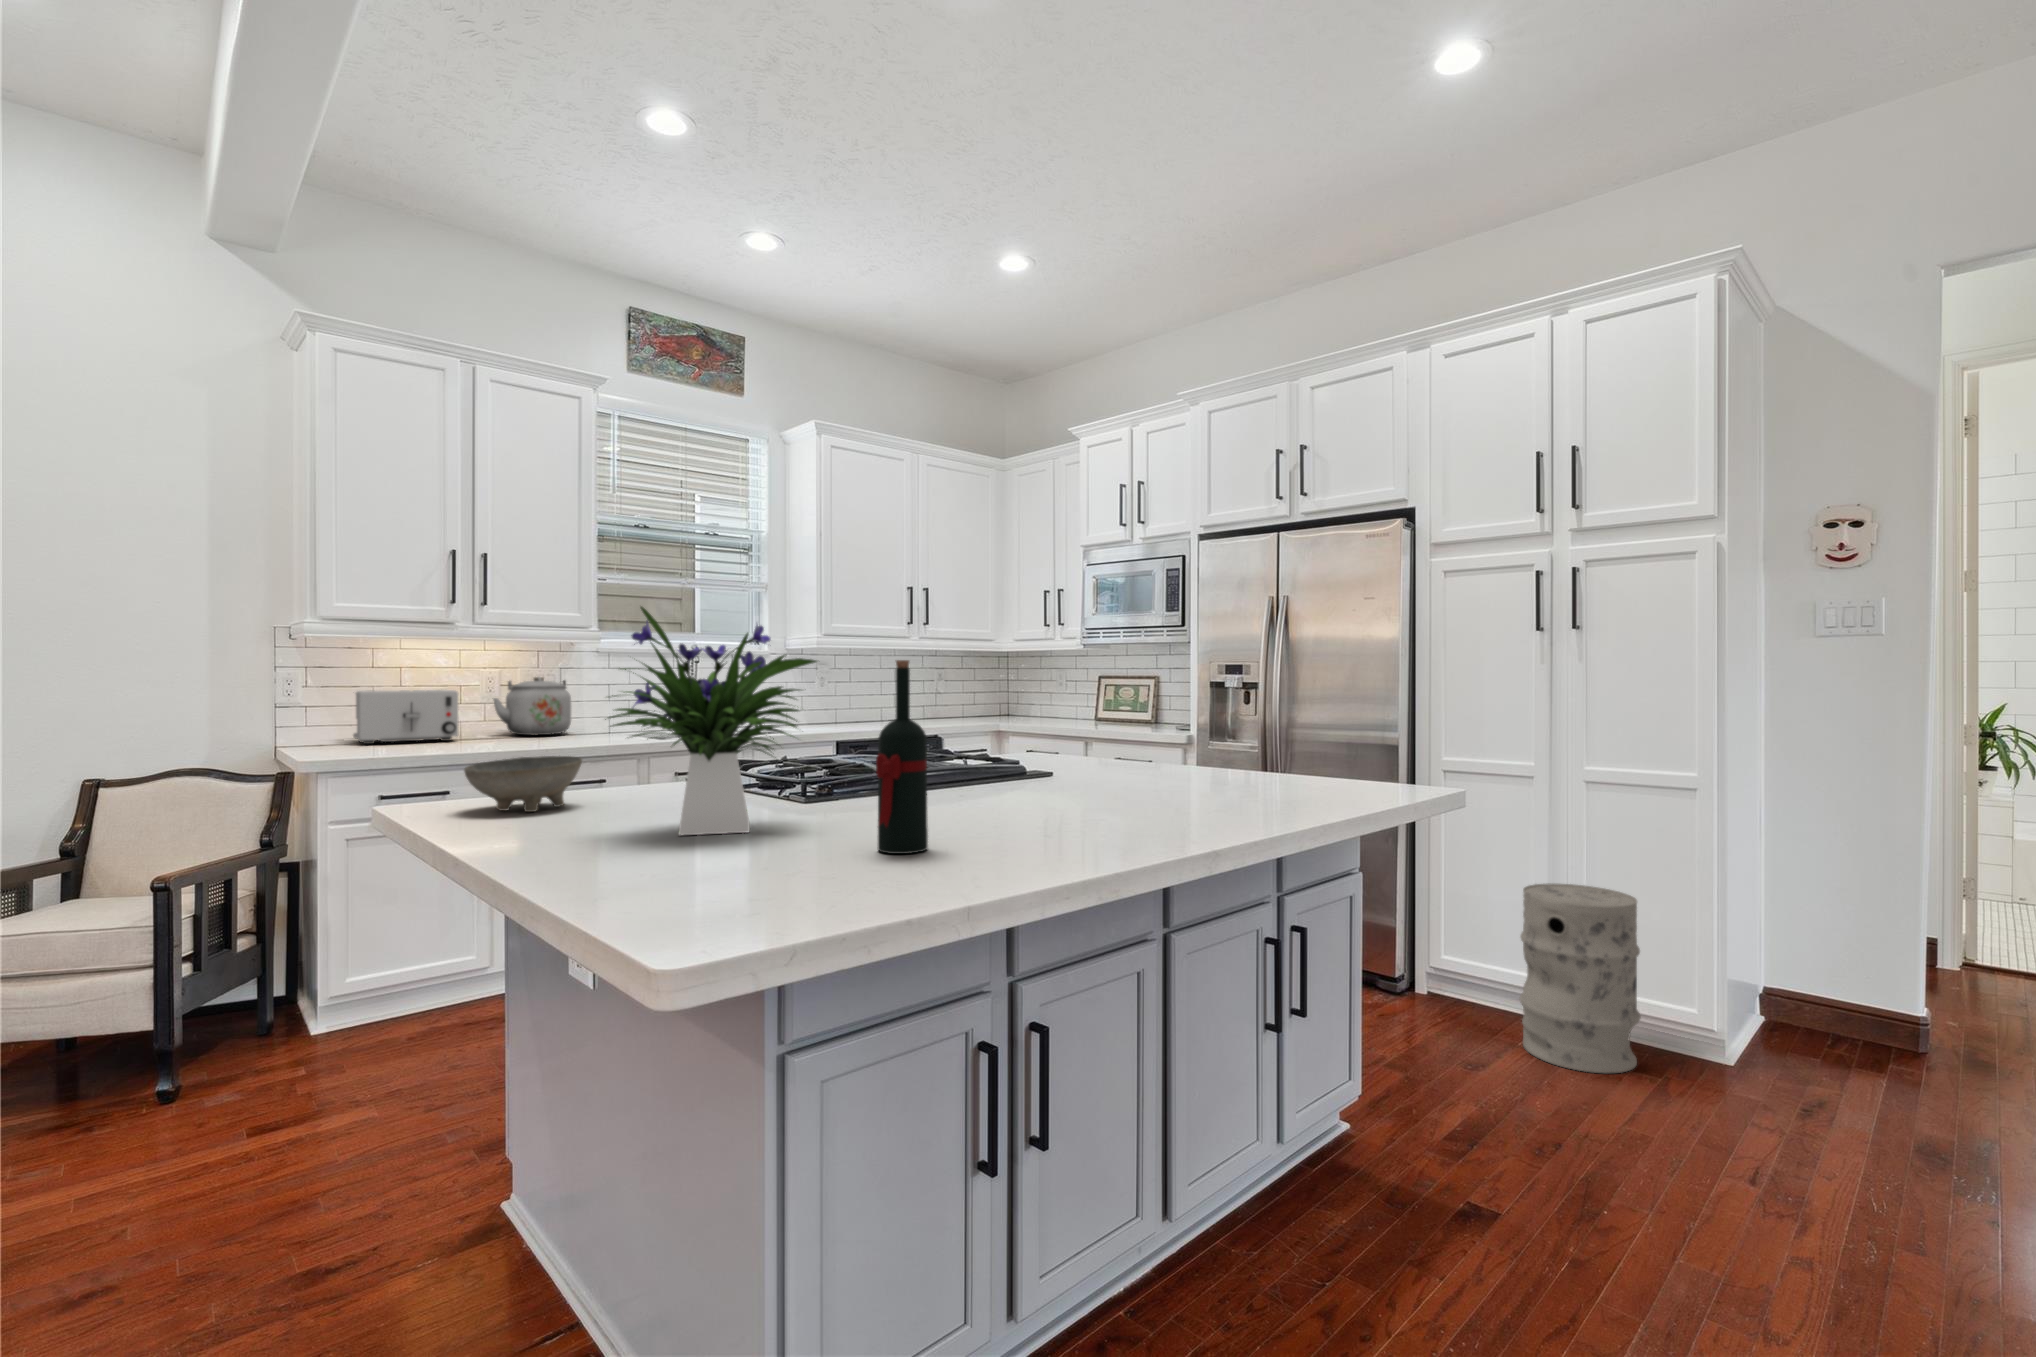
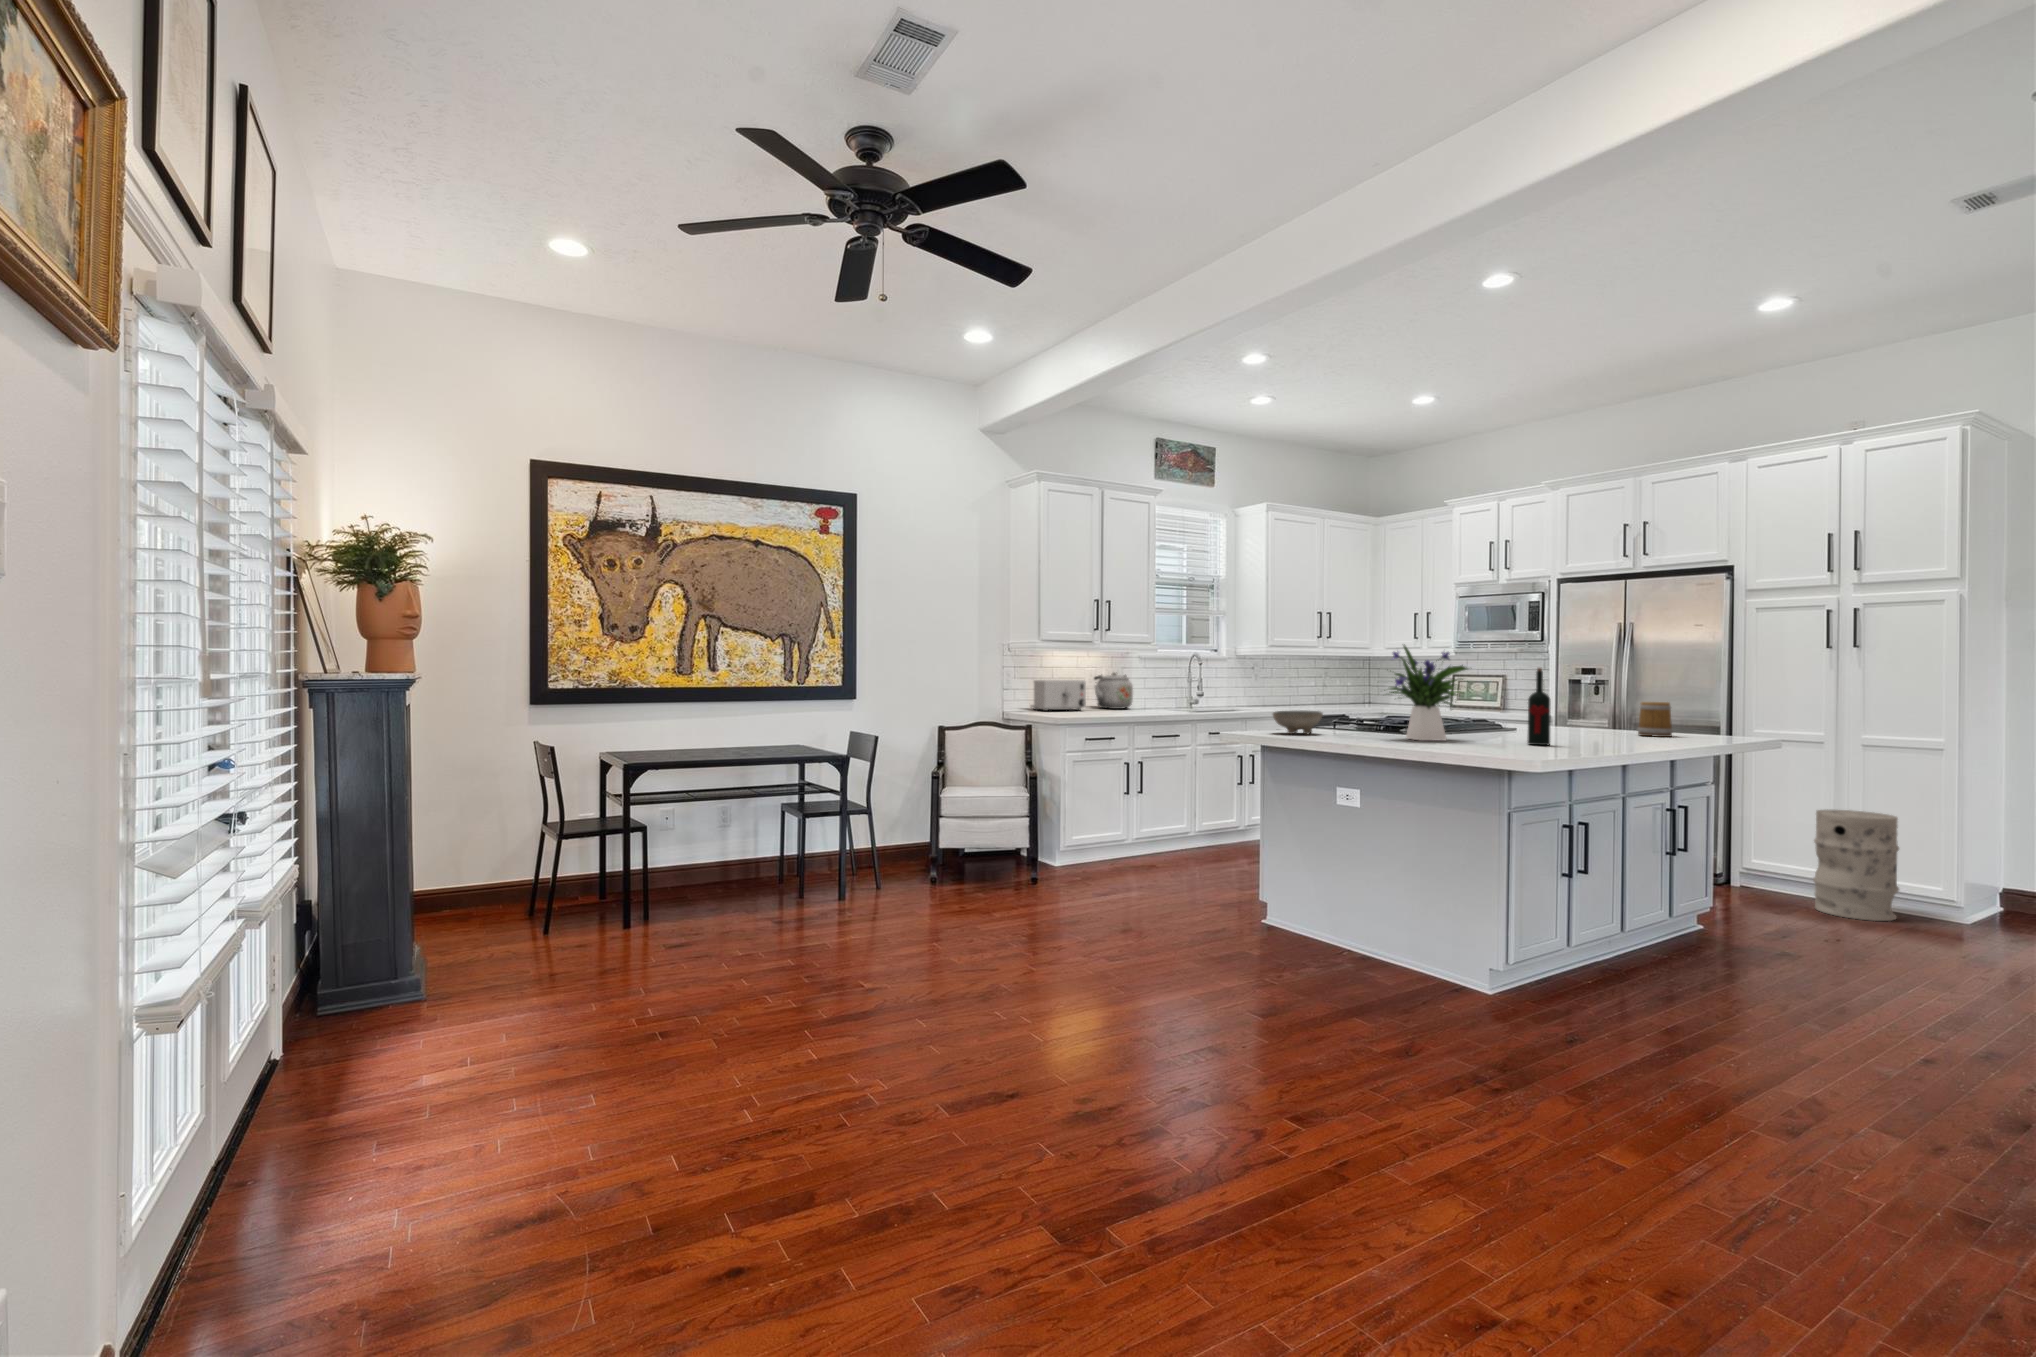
mug: none [1211,726,1269,796] -> present [1638,702,1673,737]

